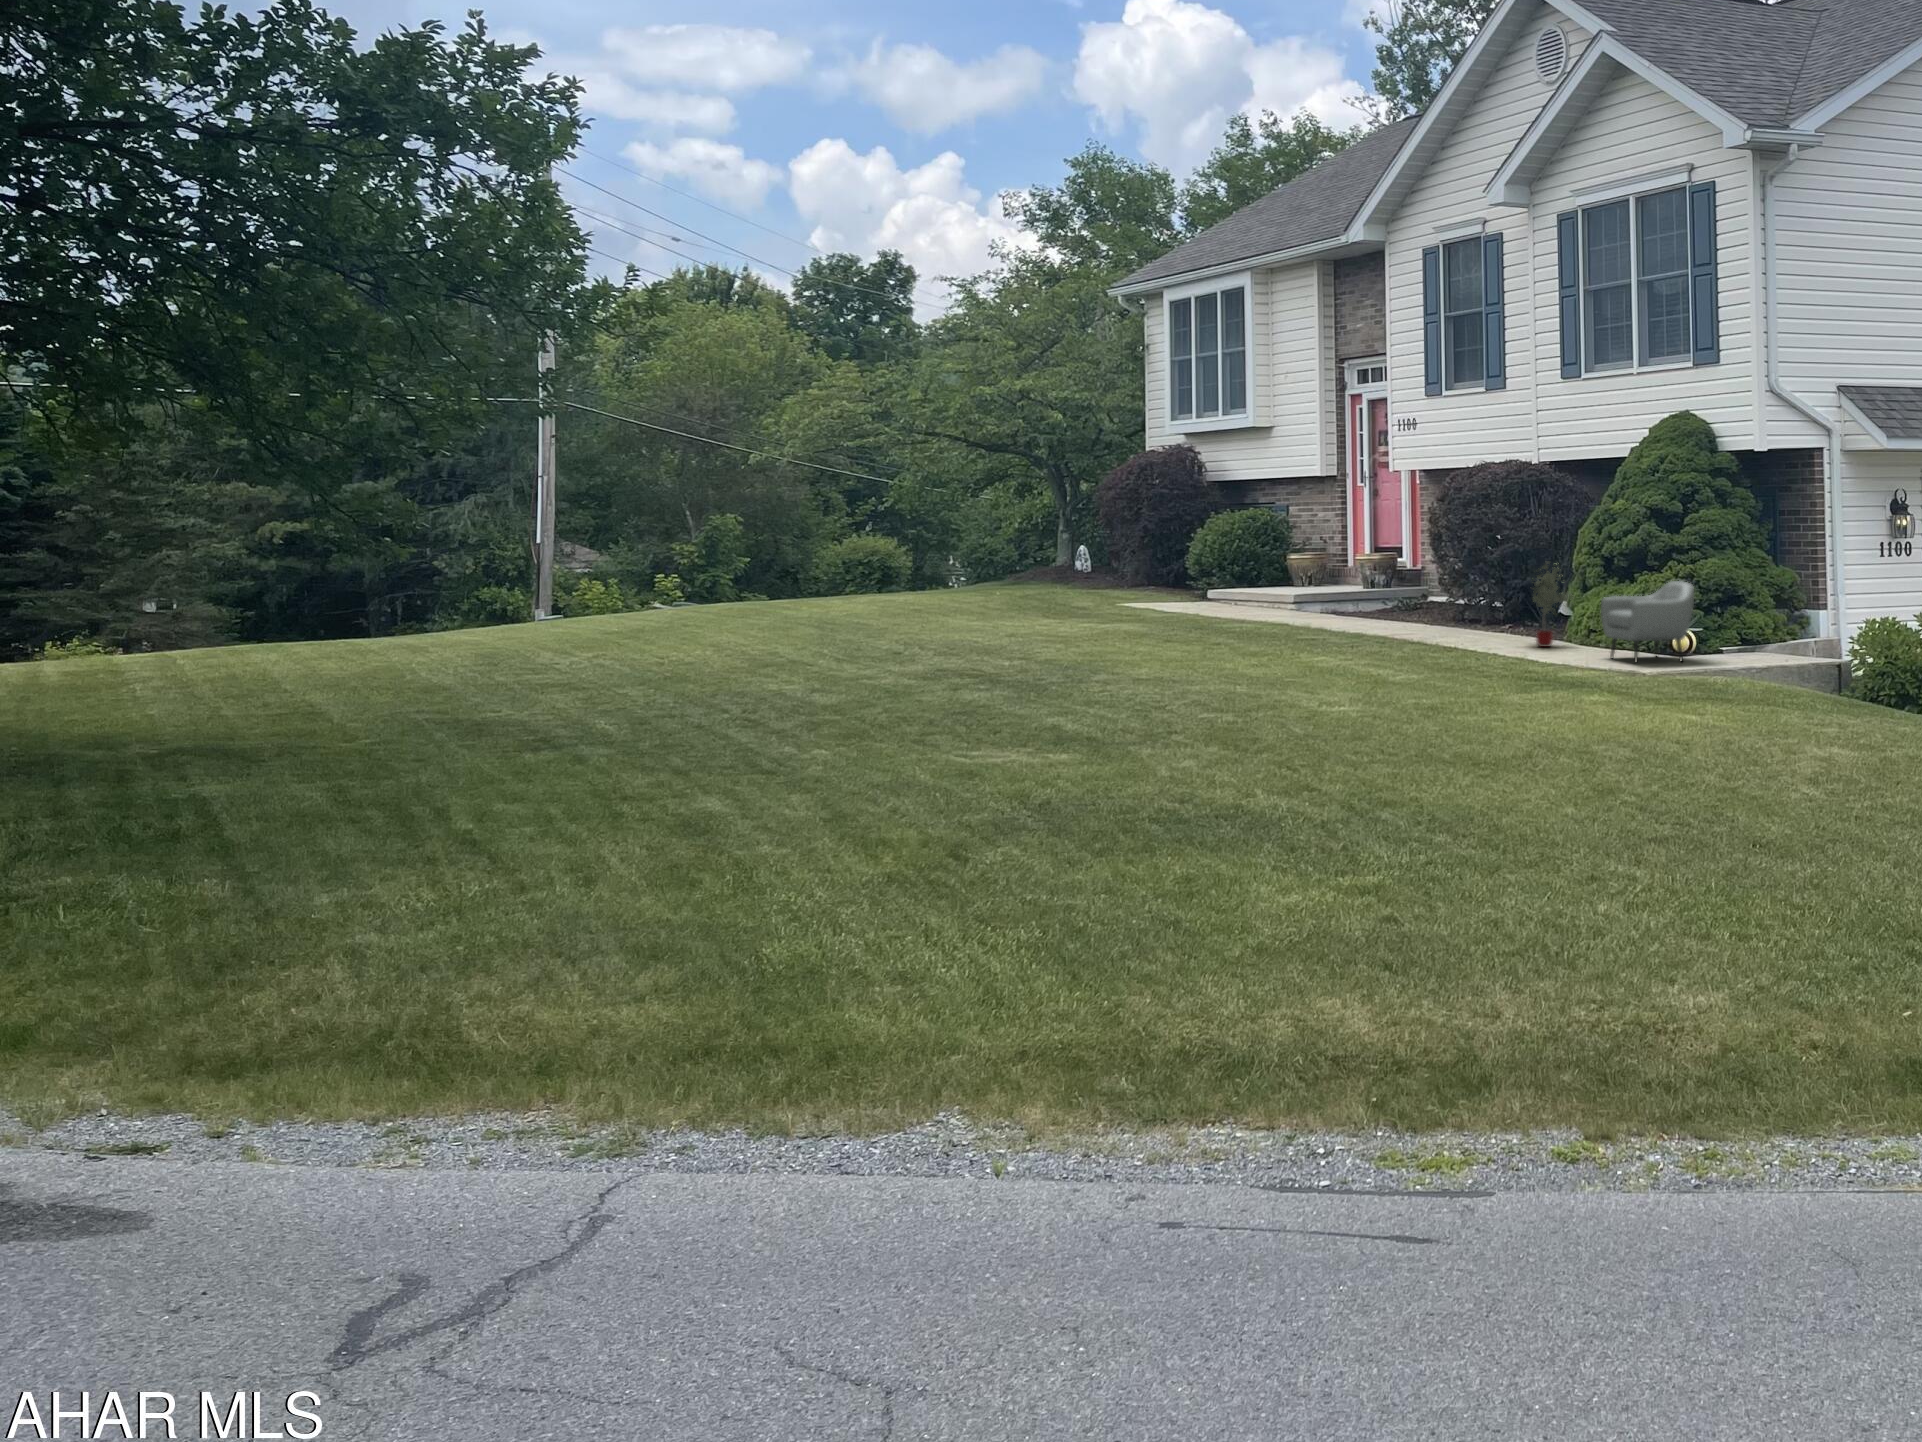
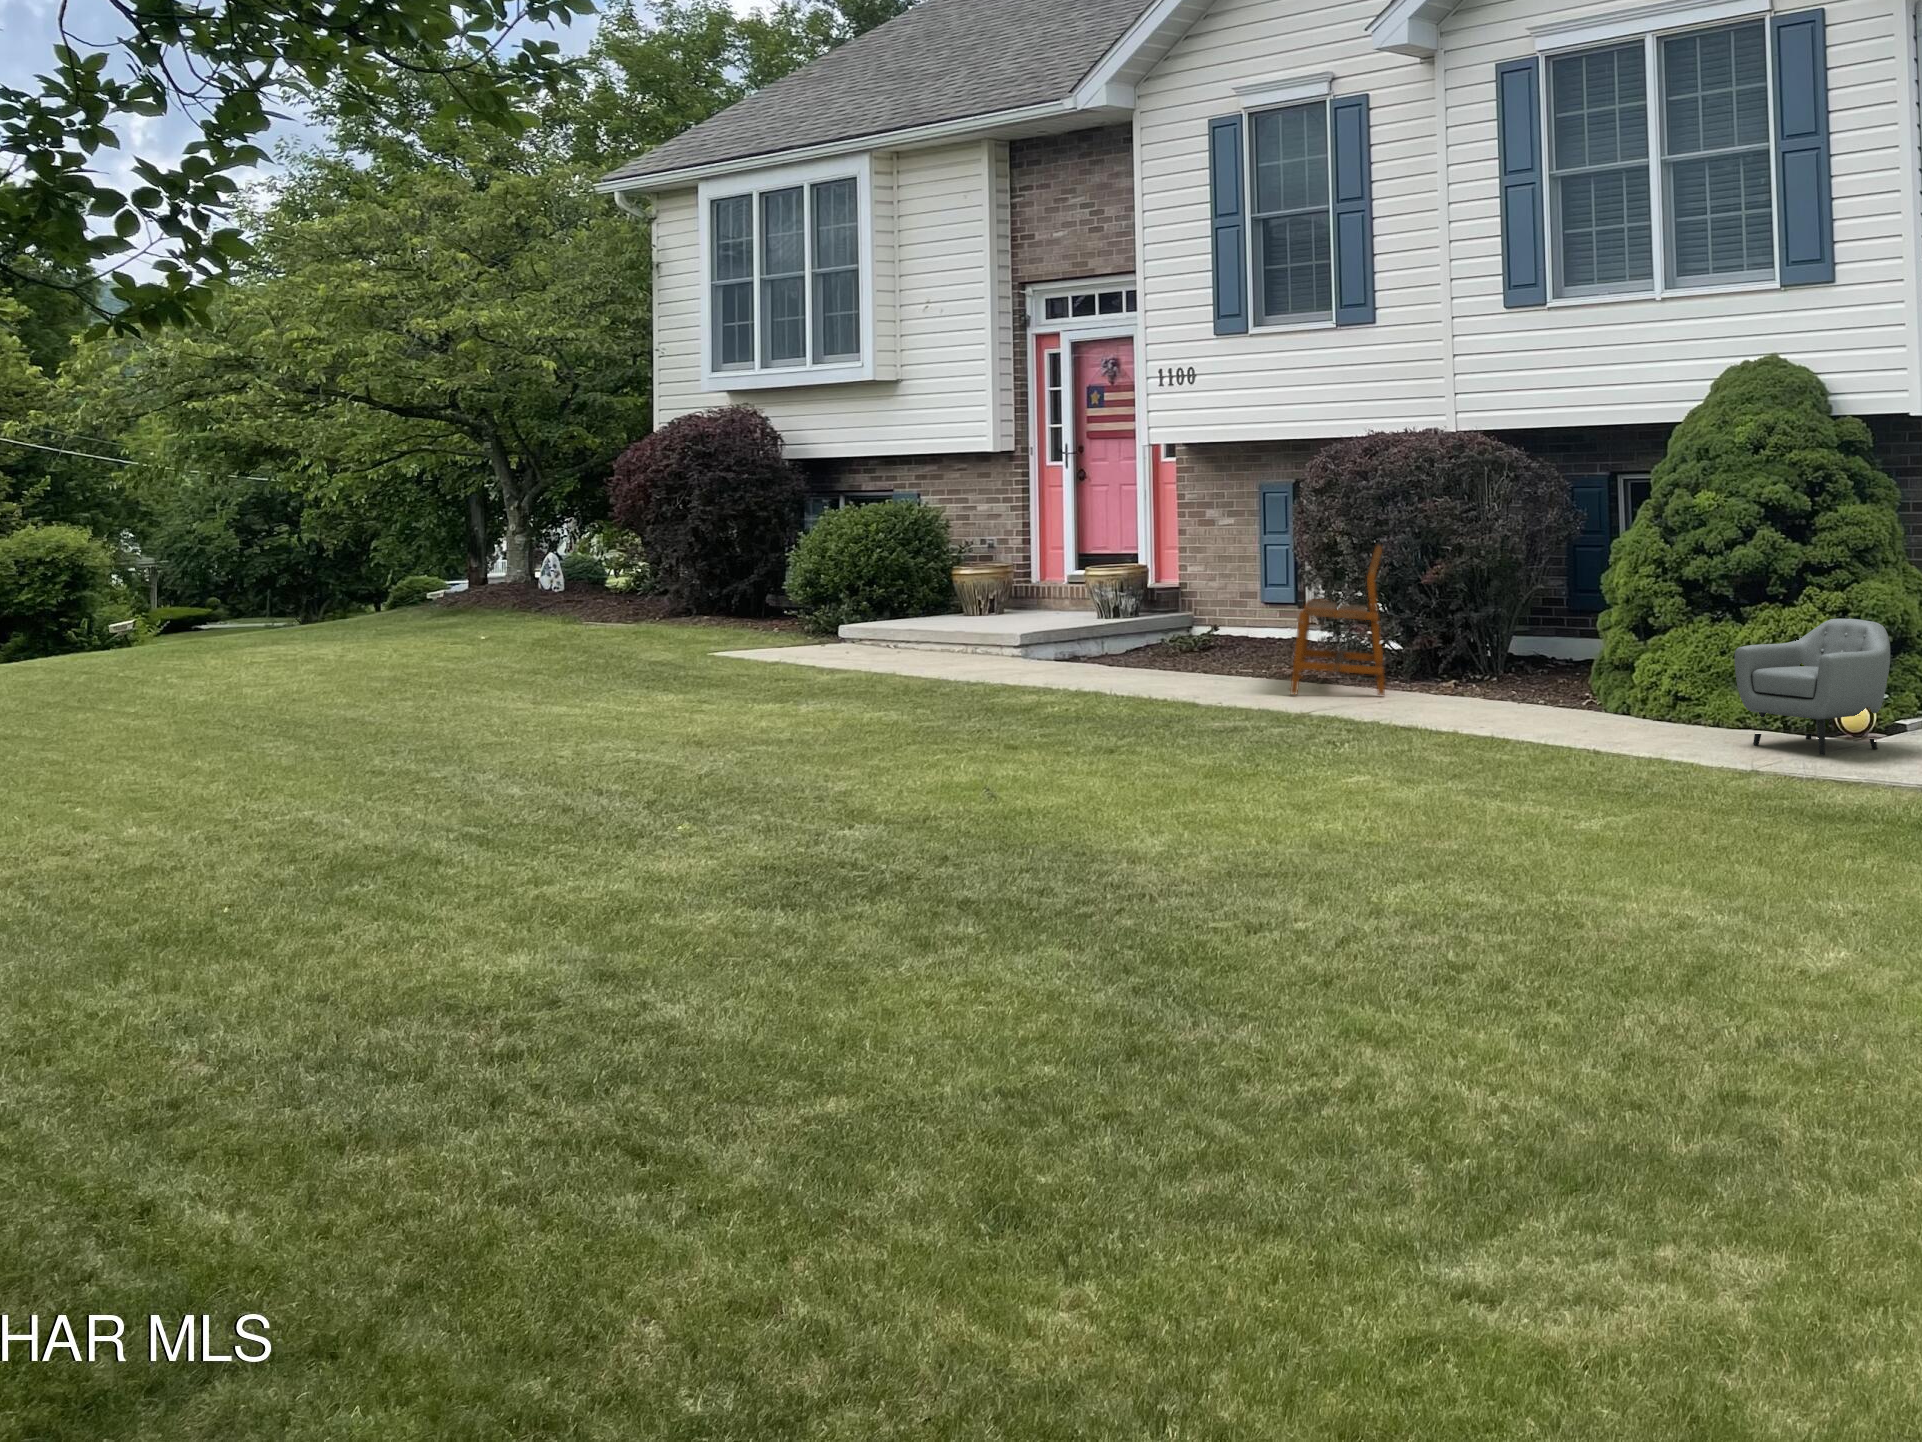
bench: none [1392,535,1477,631] -> present [1290,545,1385,695]
potted tree: present [1533,563,1575,647] -> none [1570,586,1648,724]

